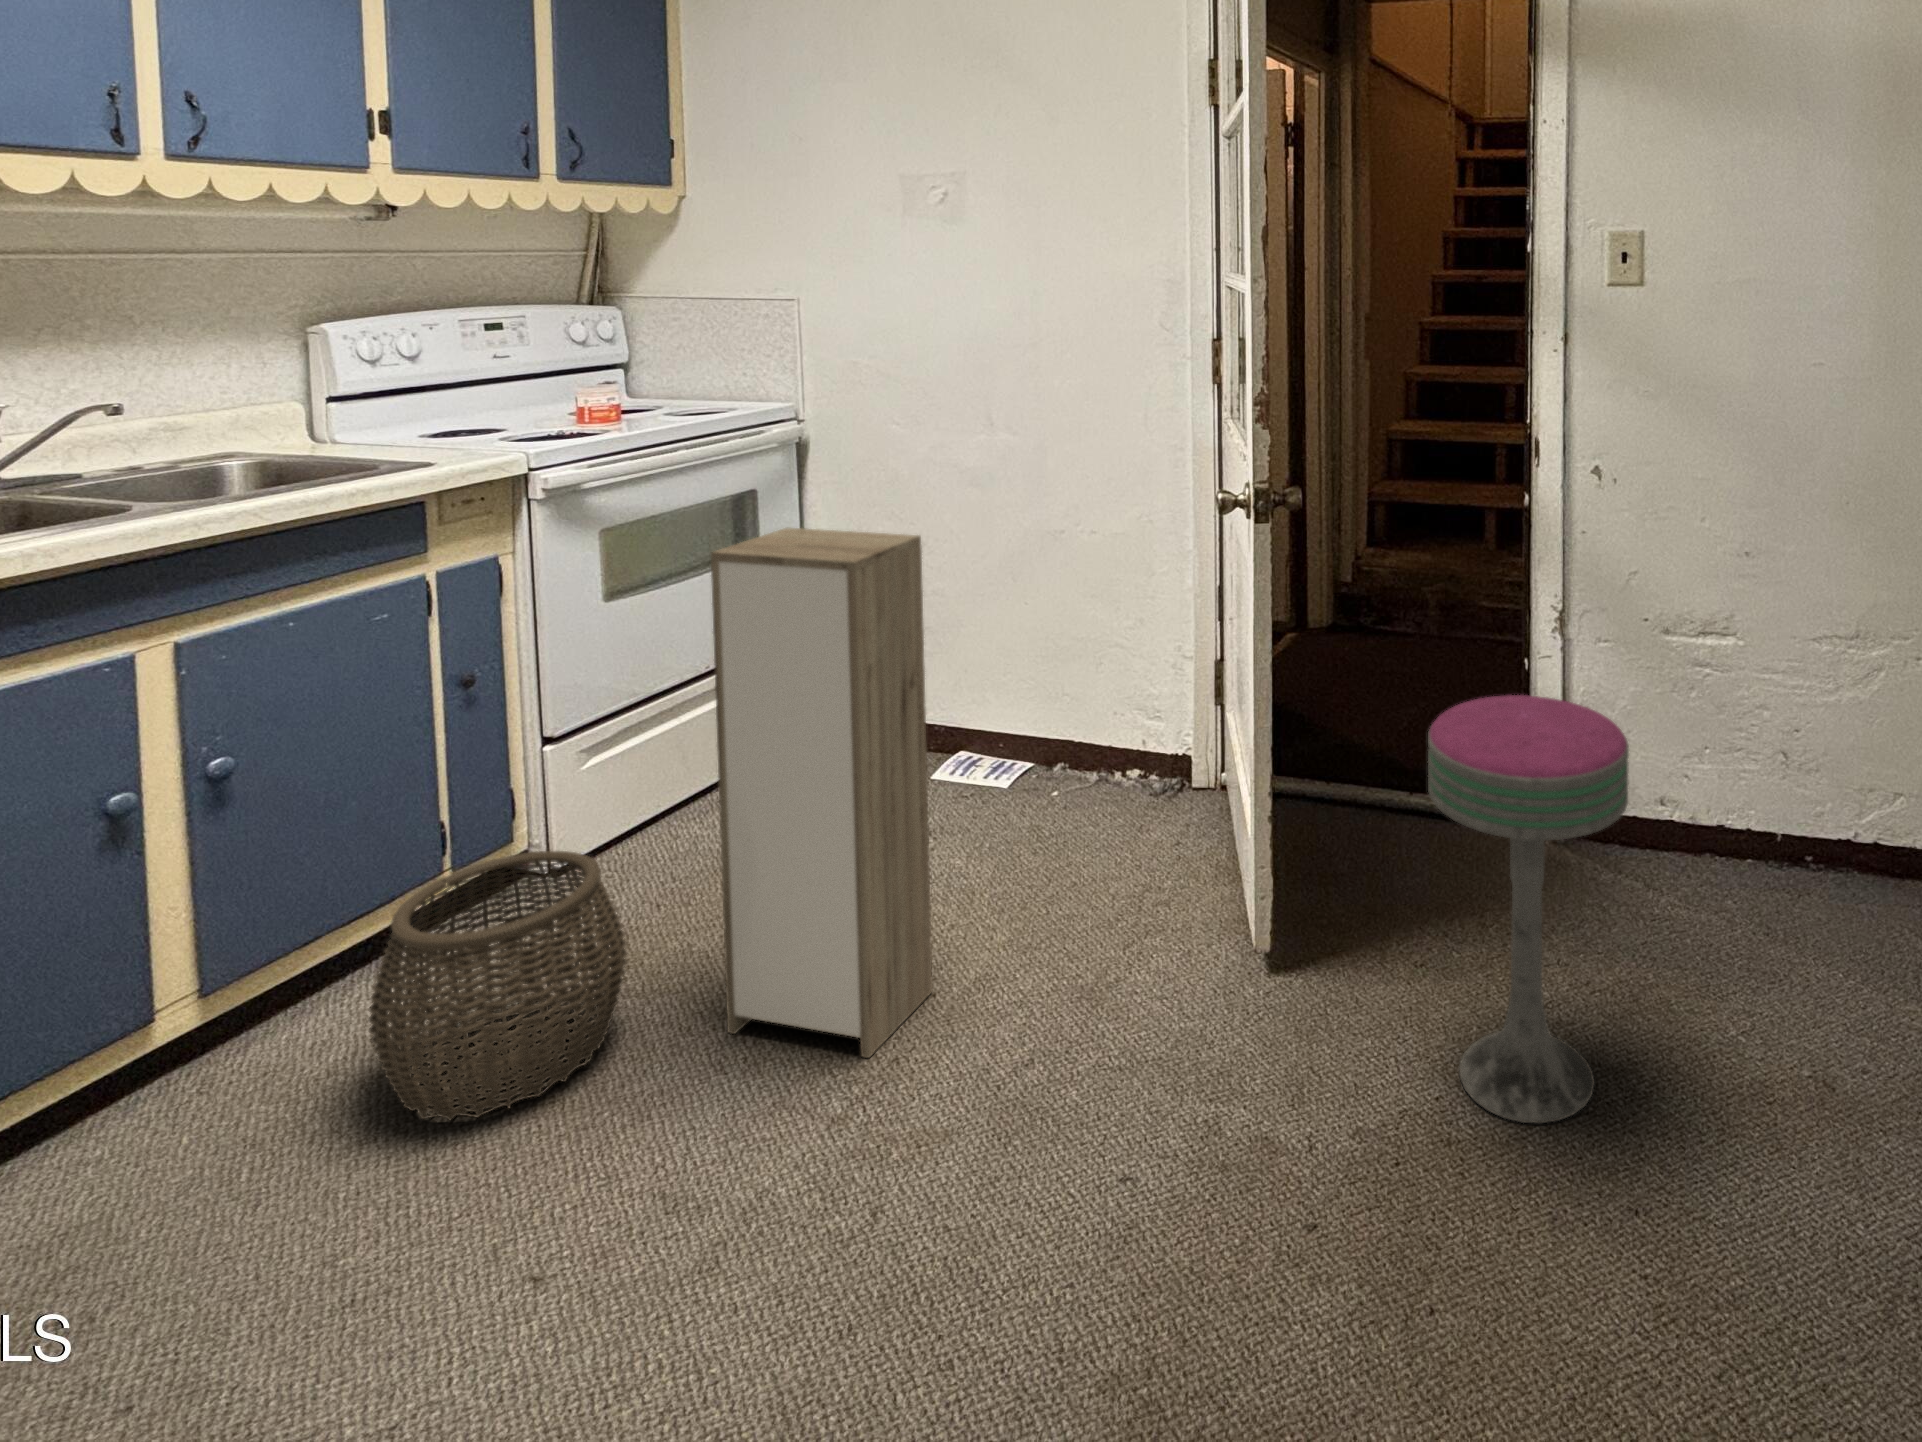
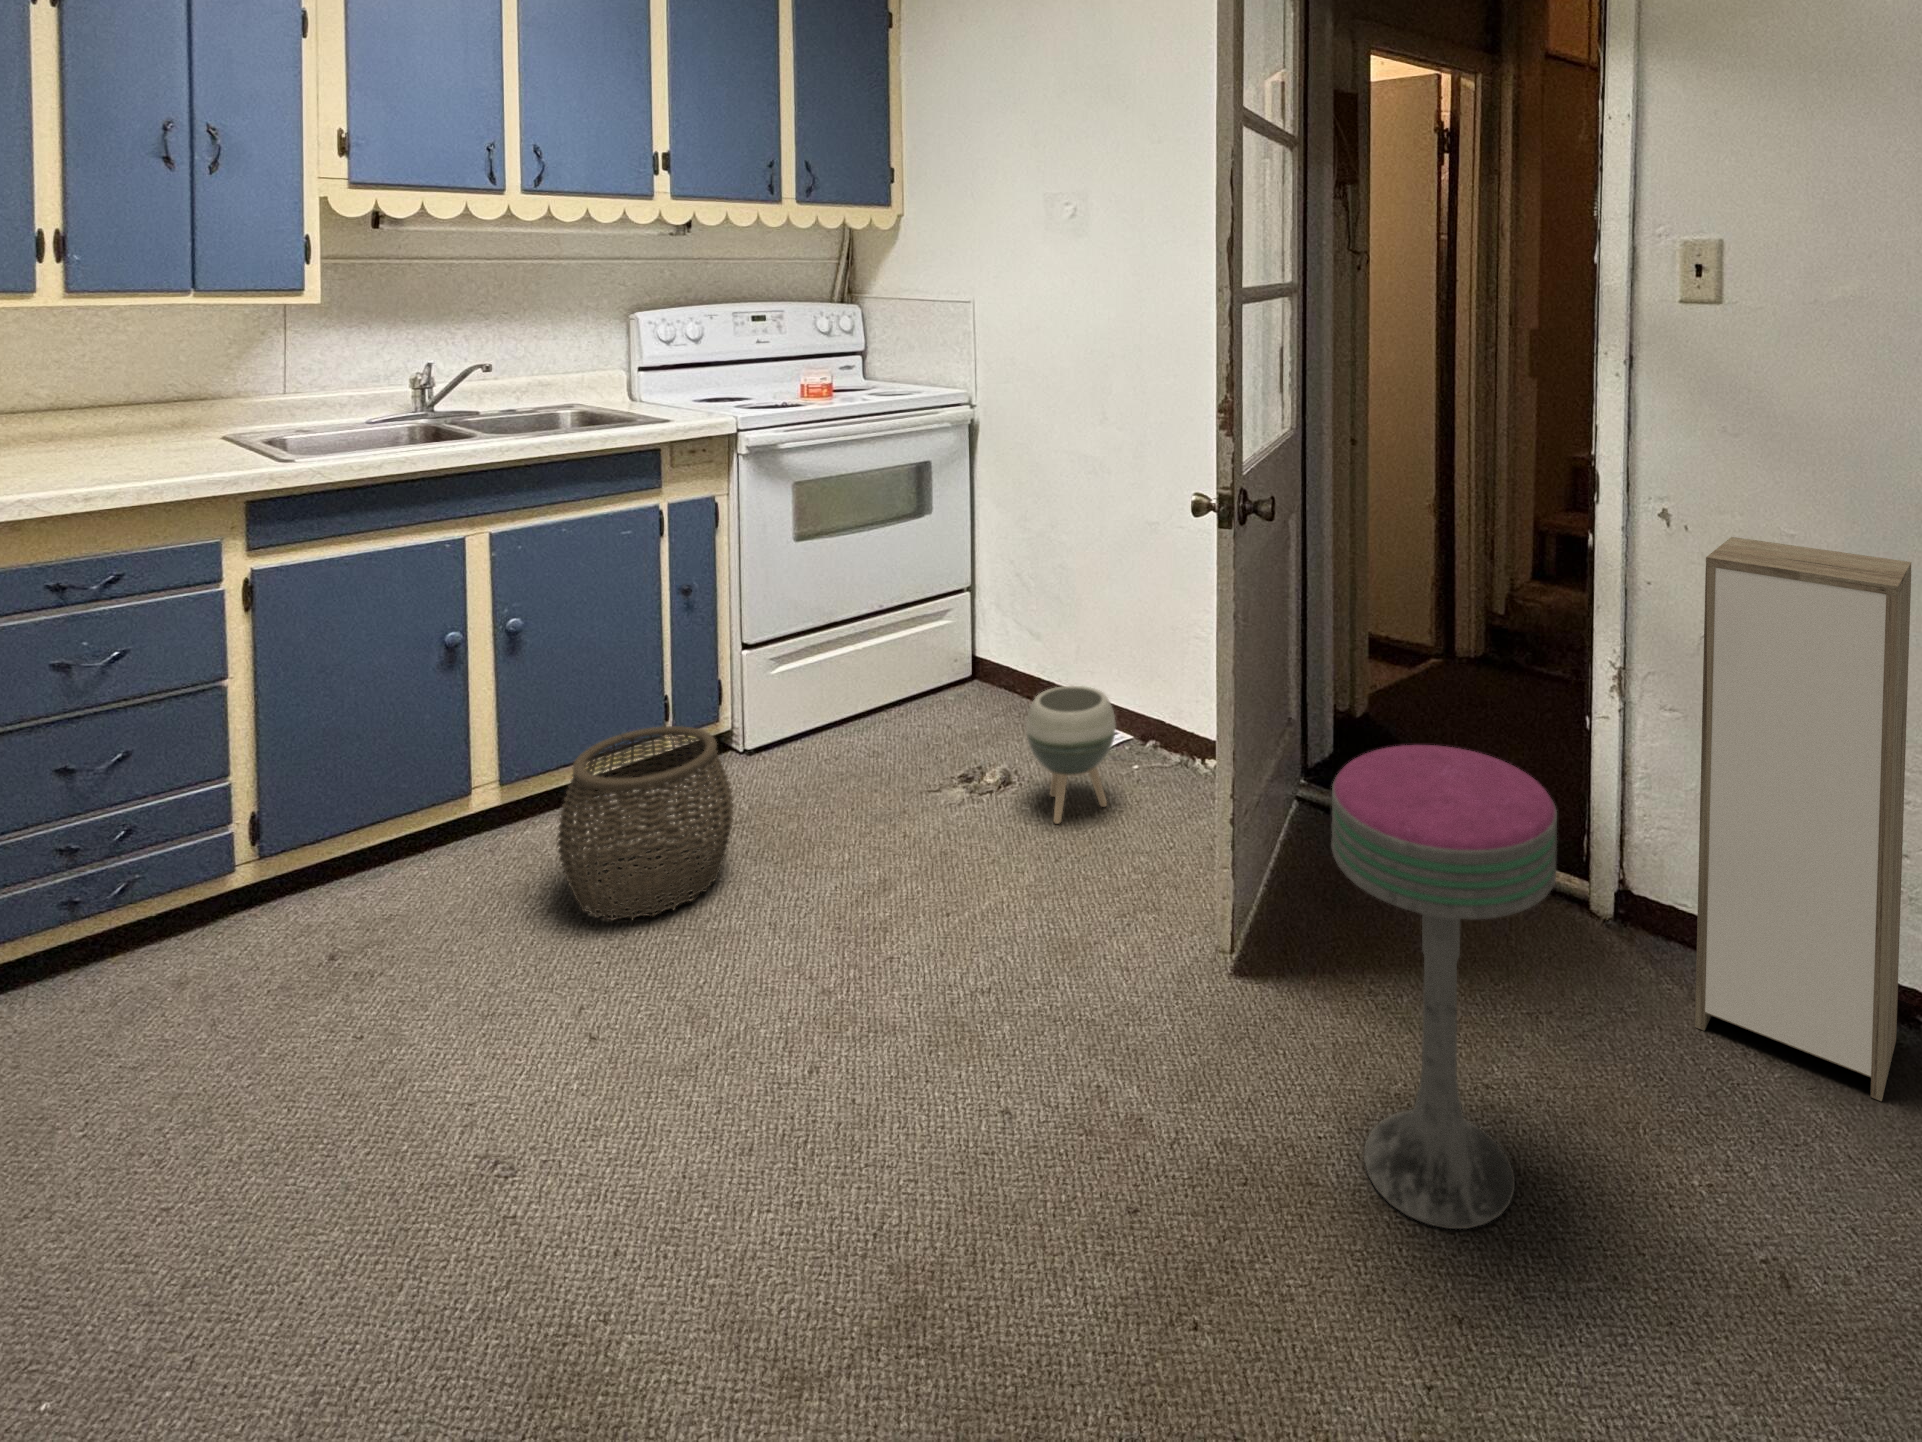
storage cabinet: present [711,528,933,1058] -> present [1695,537,1911,1101]
planter: none [960,719,1062,873] -> present [1026,686,1115,824]

